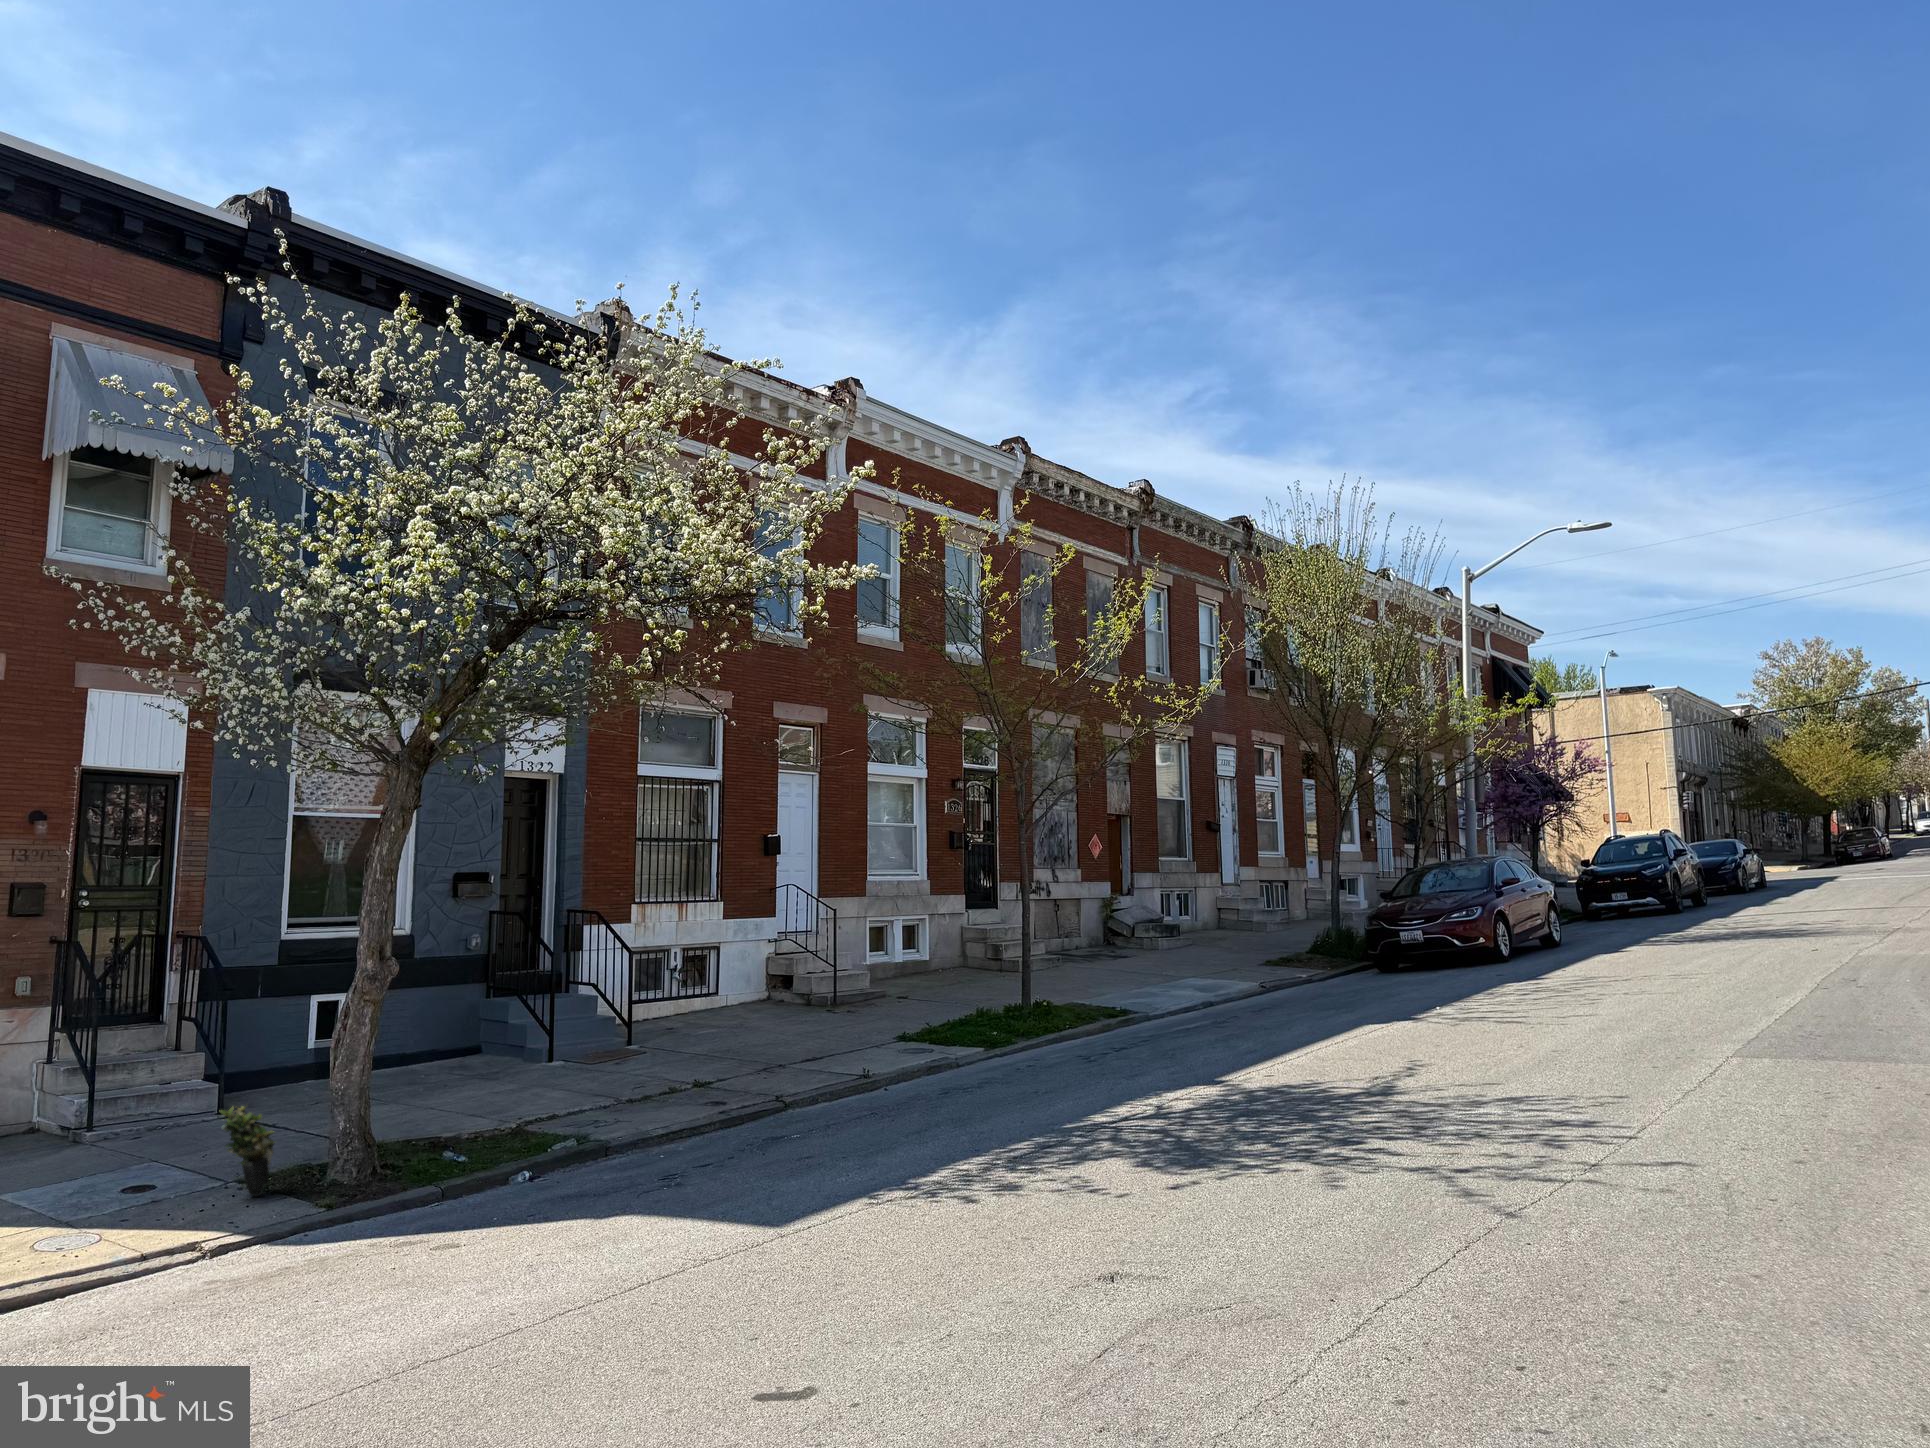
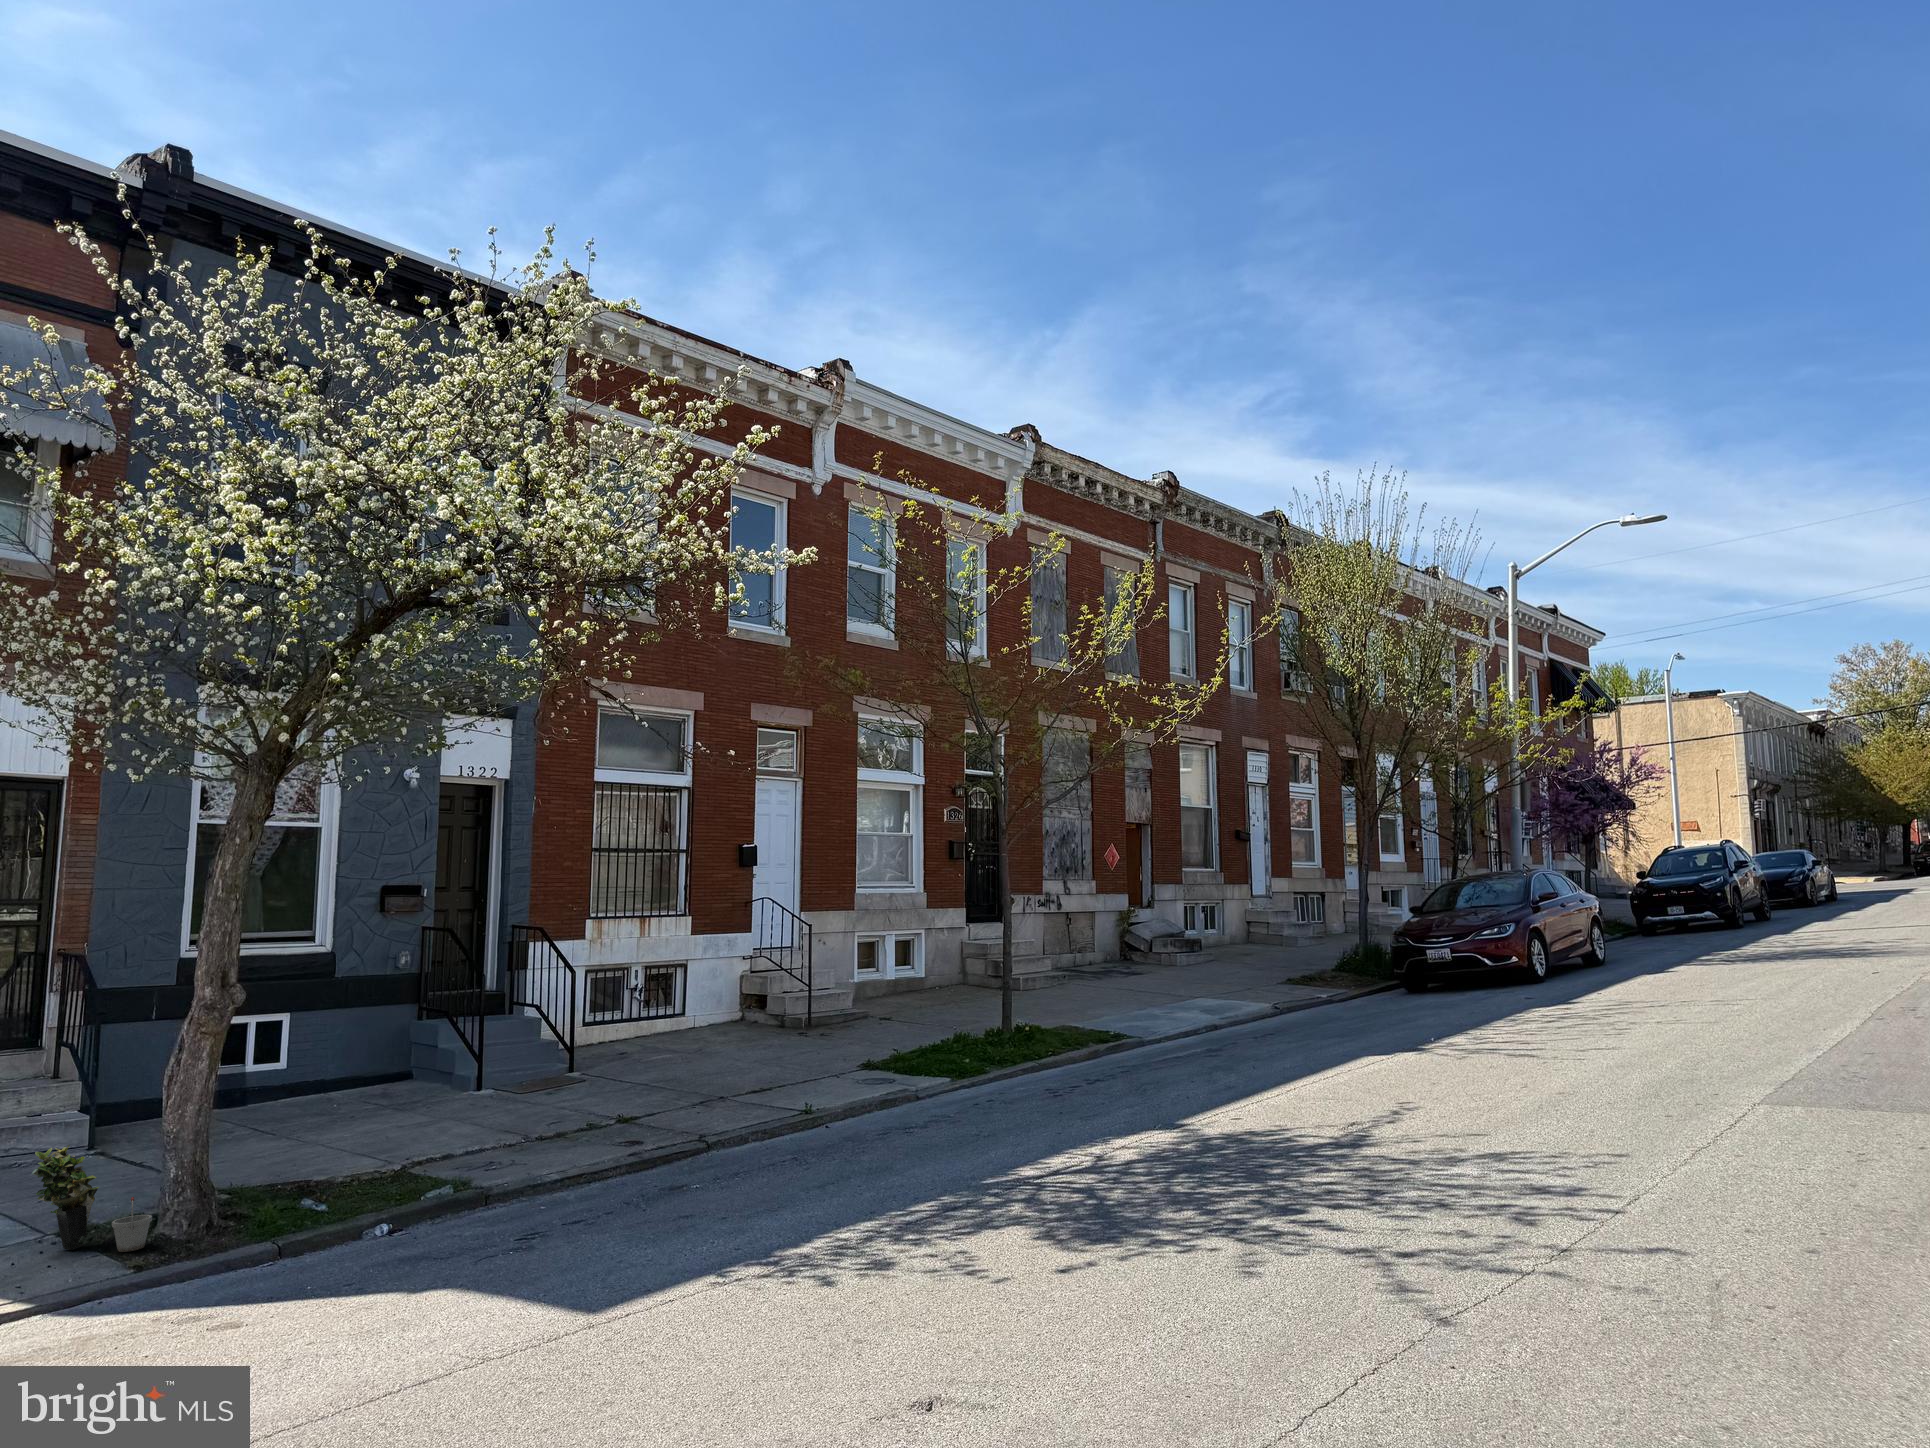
bucket: none [294,1149,328,1197] -> present [112,1197,152,1252]

